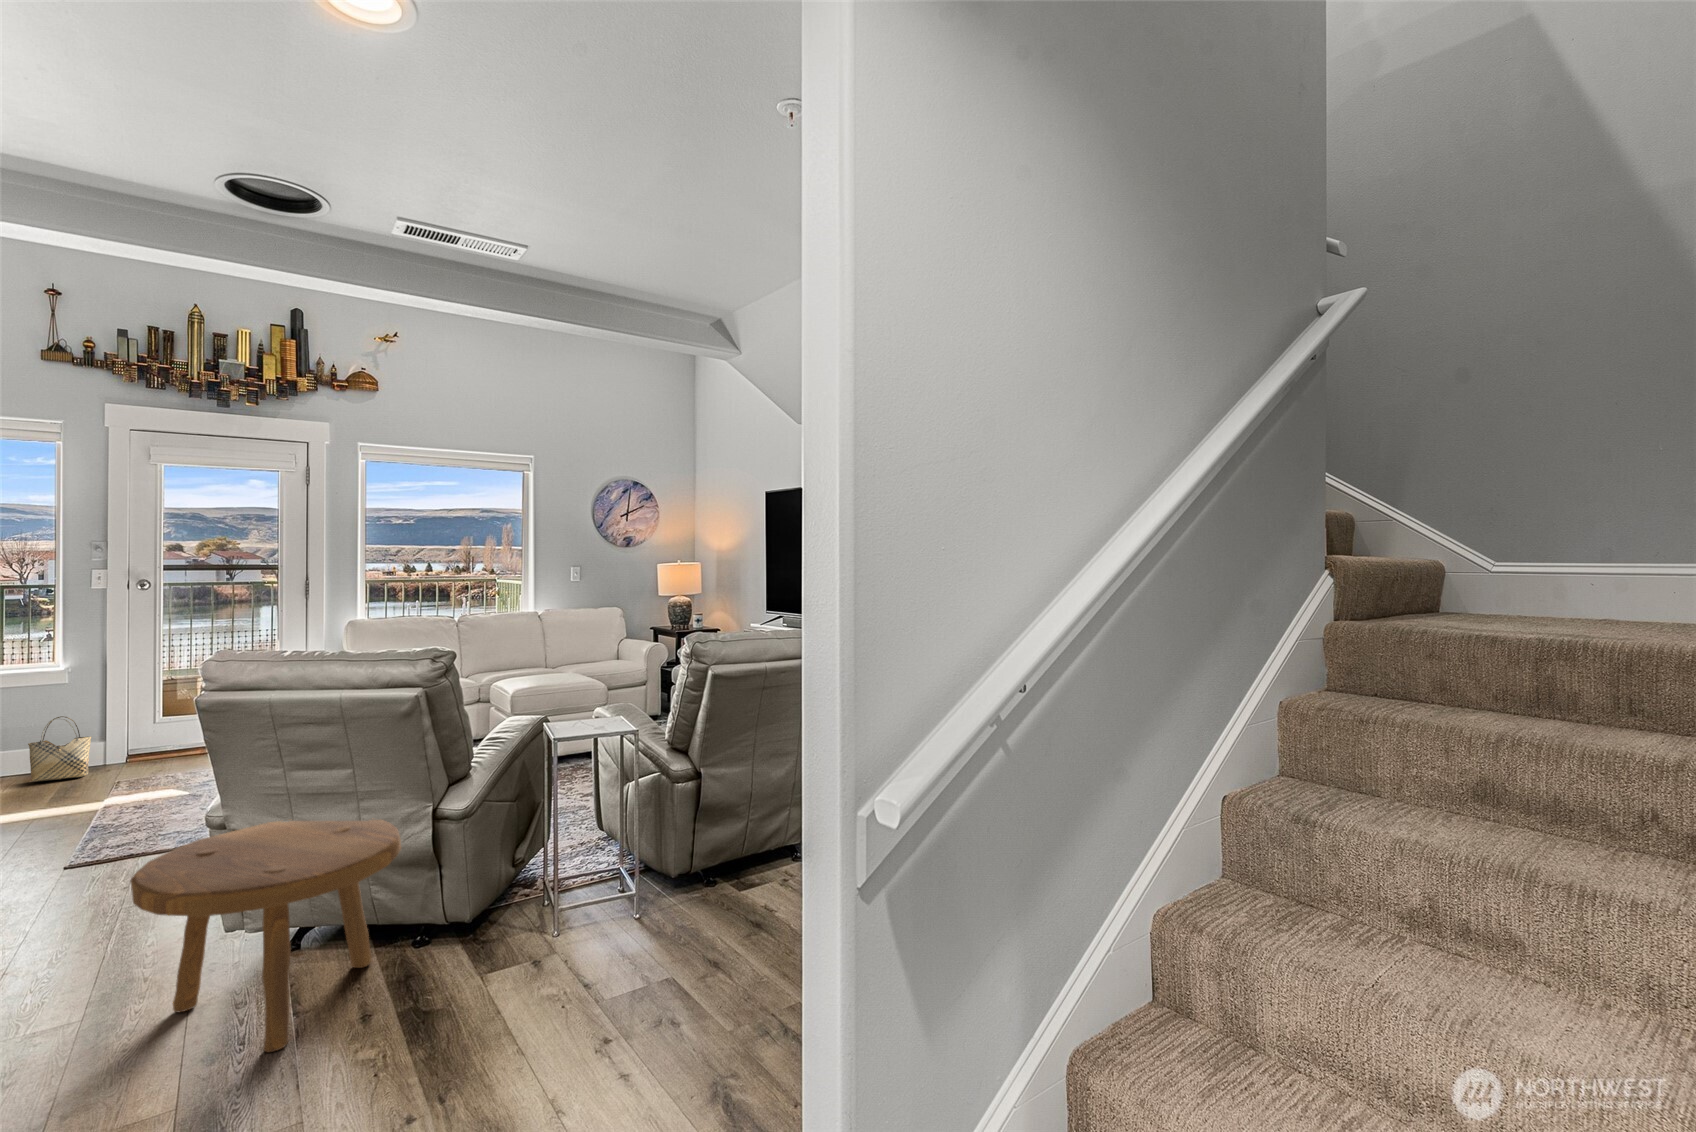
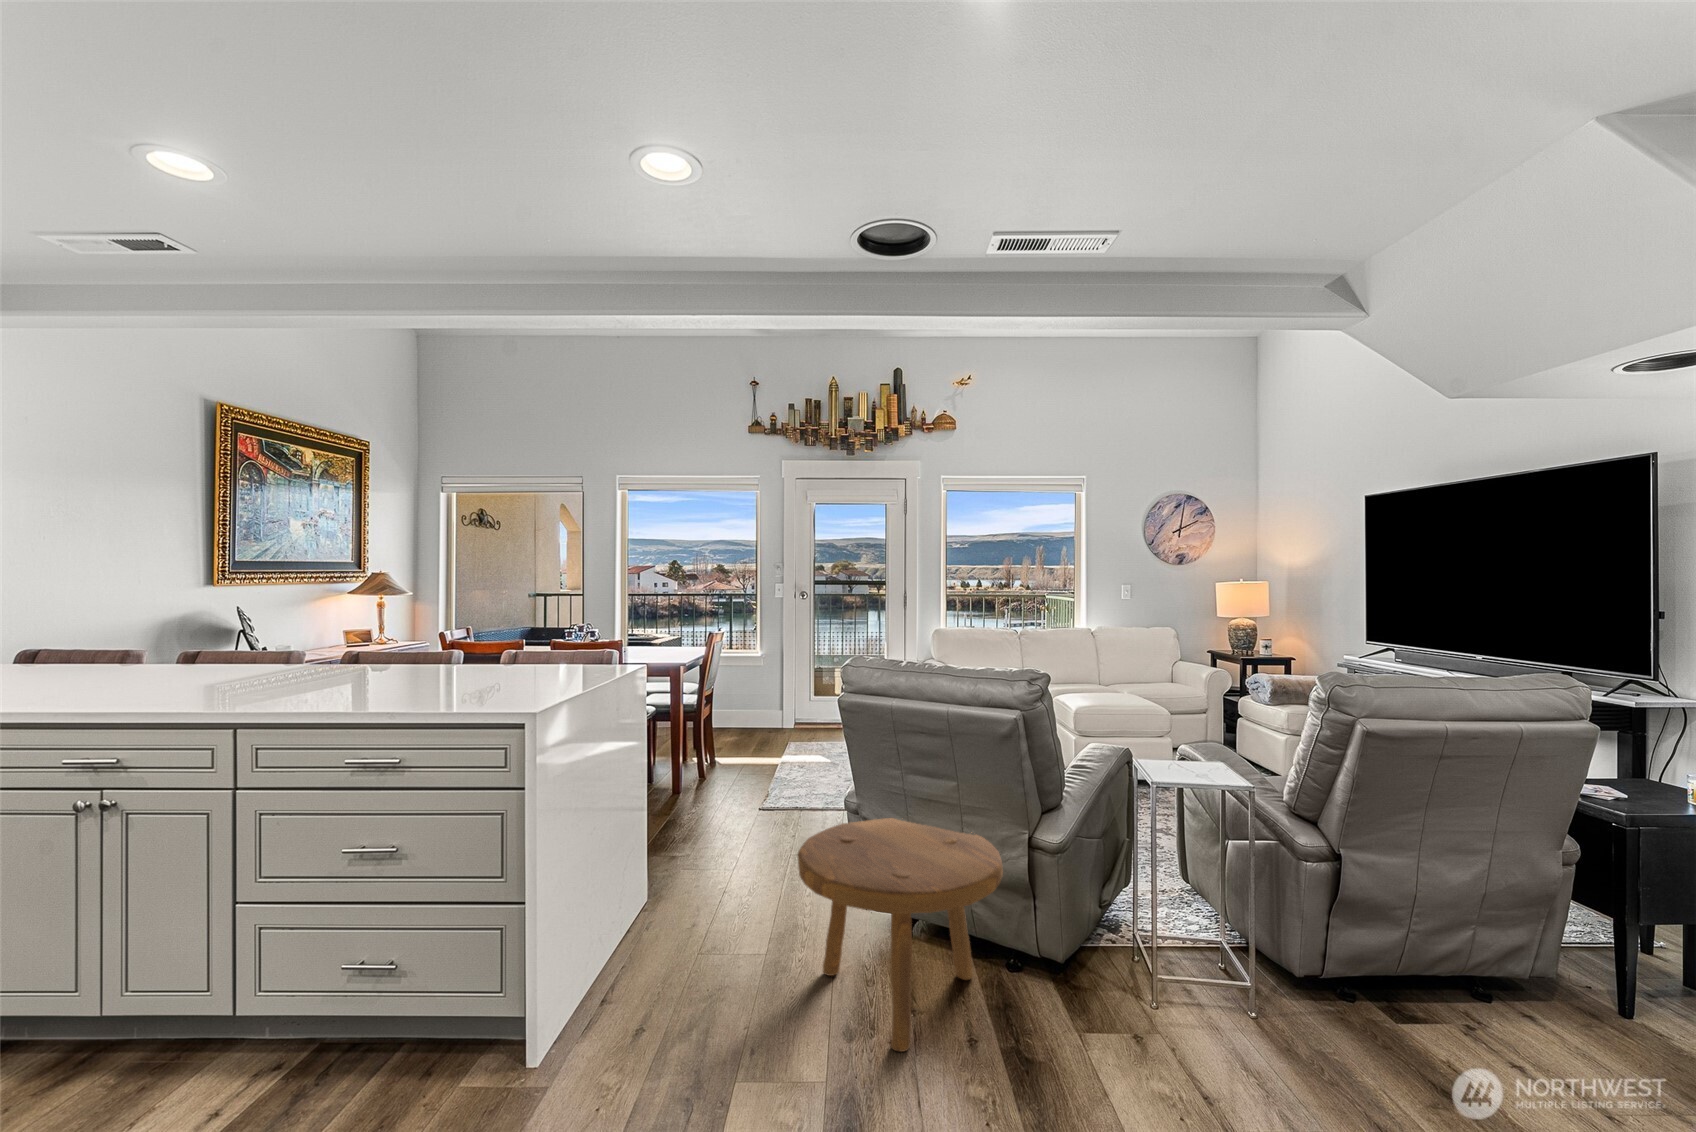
woven basket: present [28,716,91,782] -> none [736,689,770,736]

